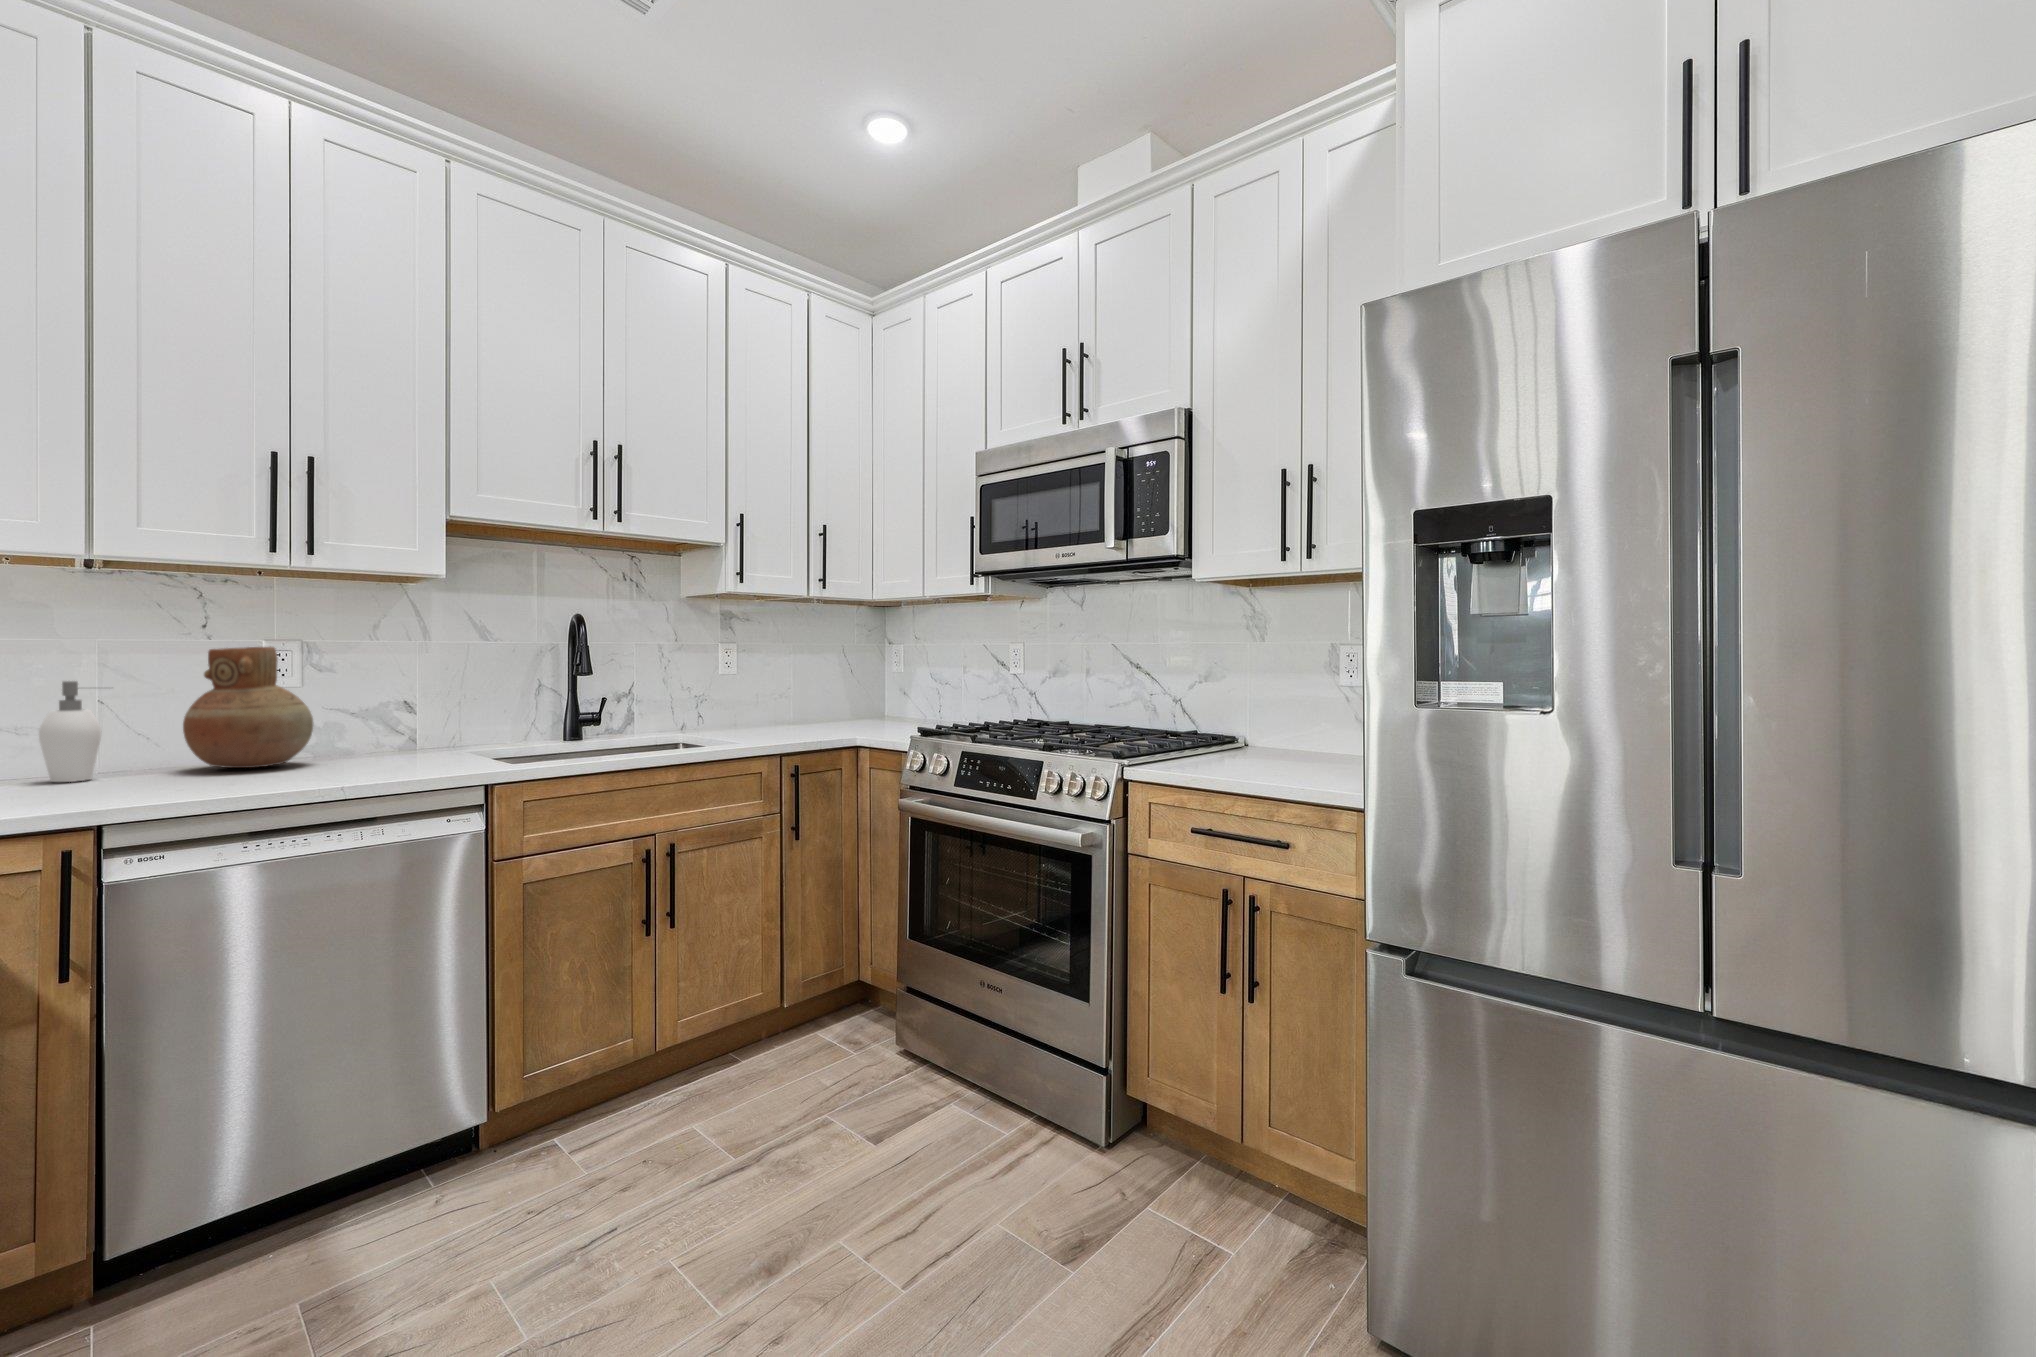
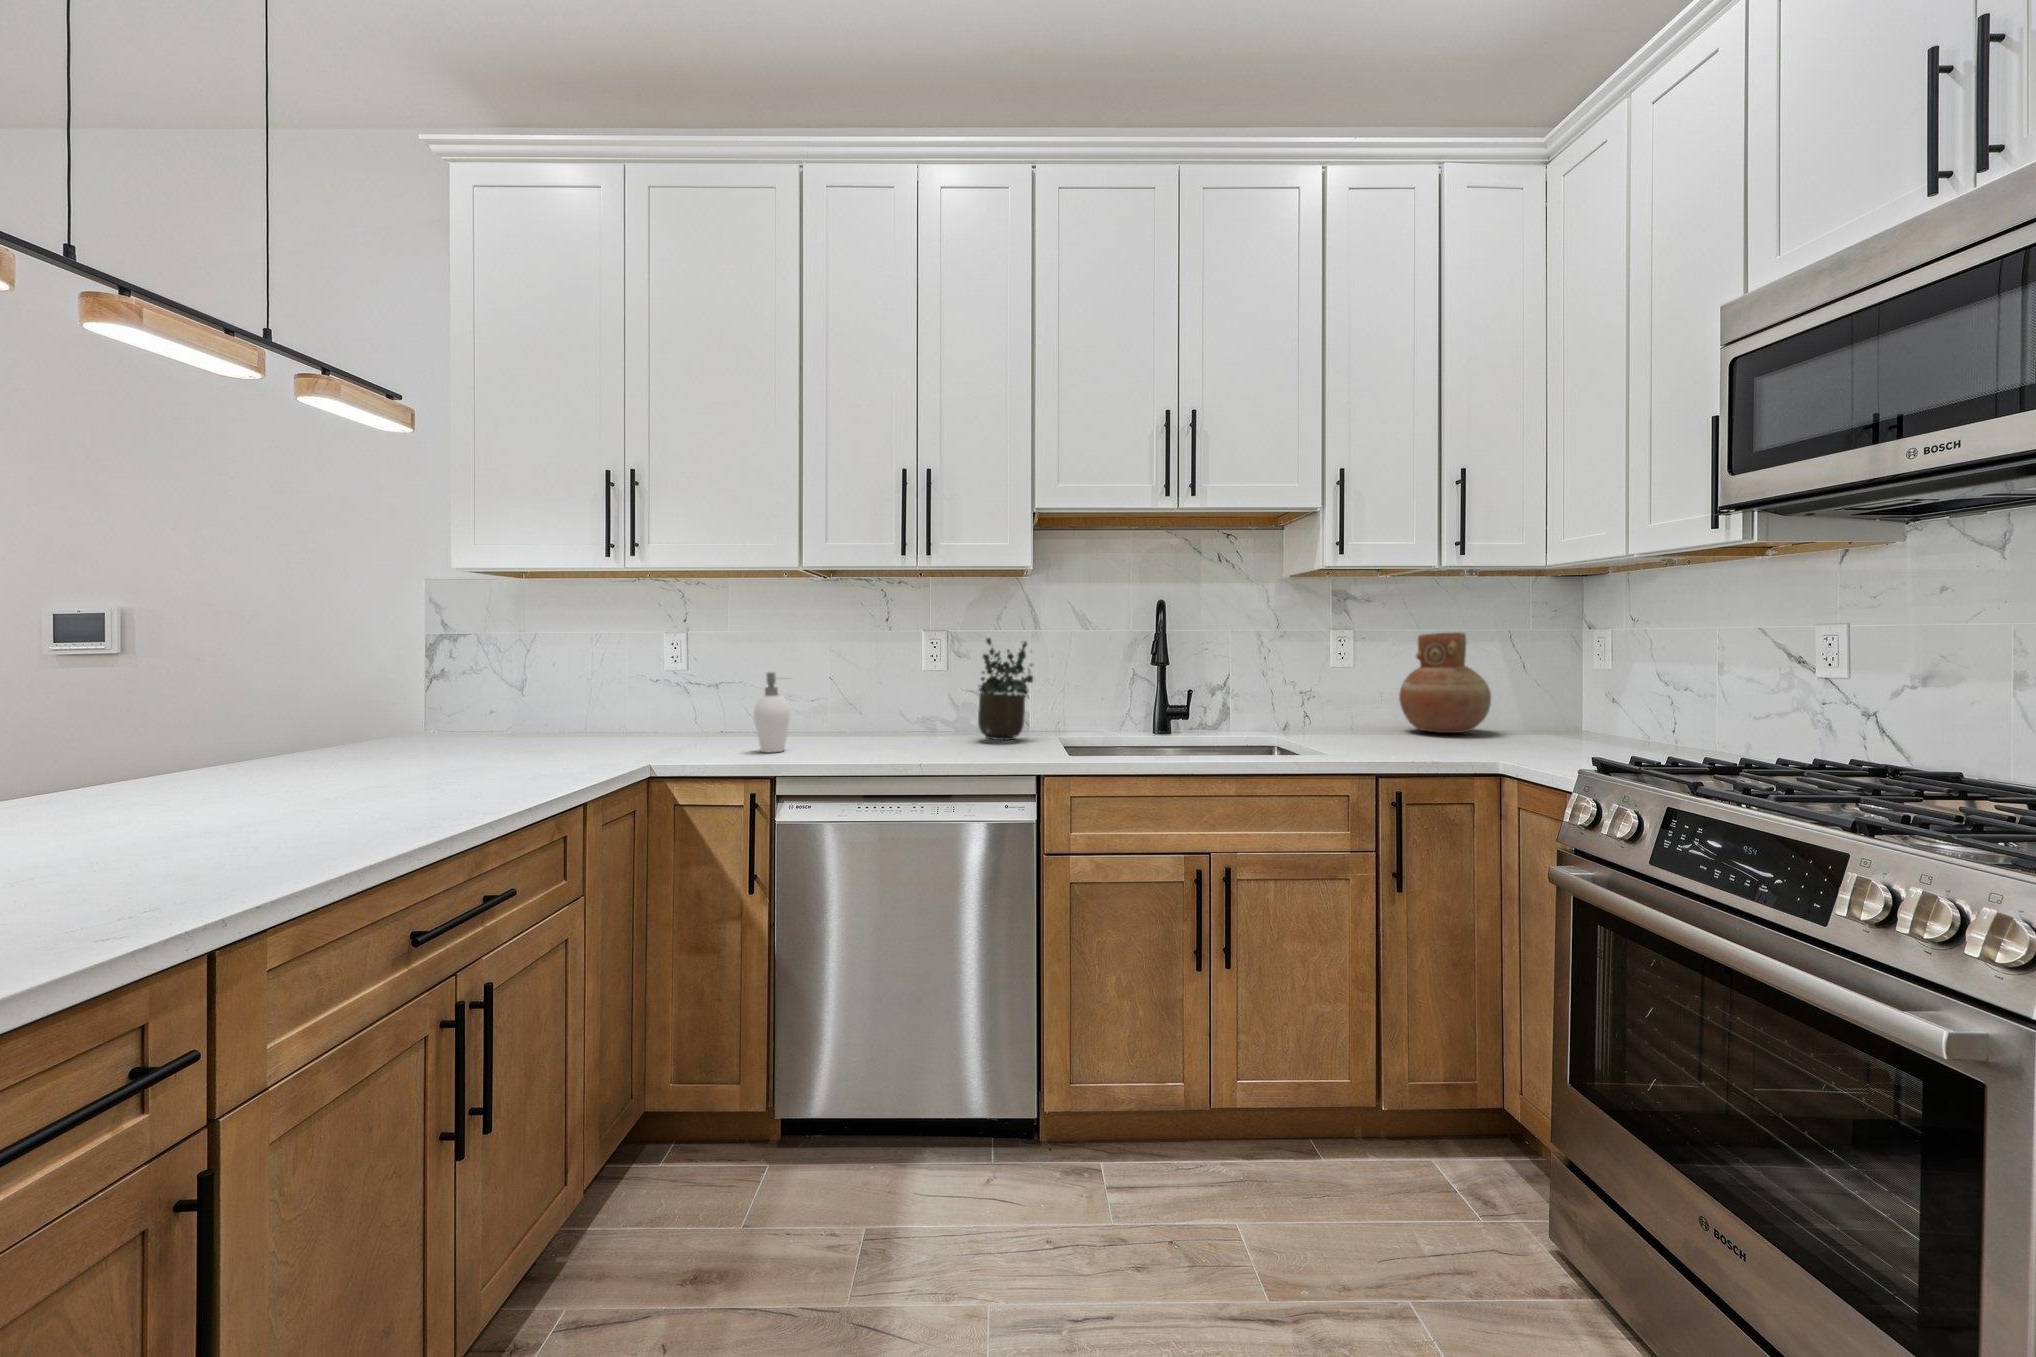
potted plant: none [362,629,439,752] -> present [978,638,1033,740]
vase: present [183,646,313,768] -> present [1399,632,1491,733]

